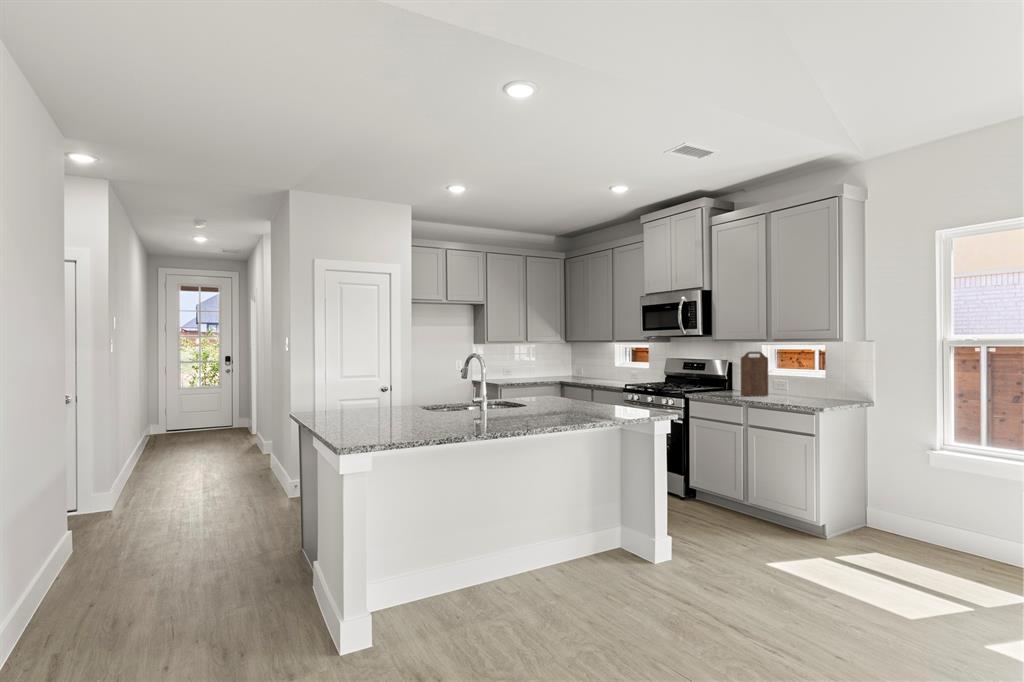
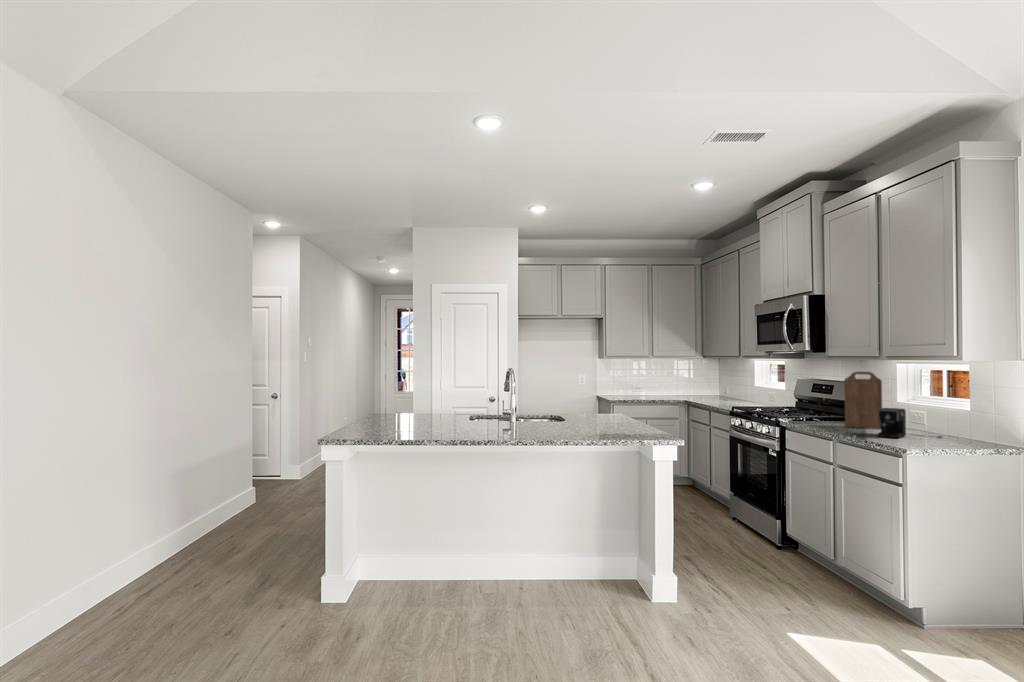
coffee maker: none [778,379,819,402] -> present [878,408,942,438]

